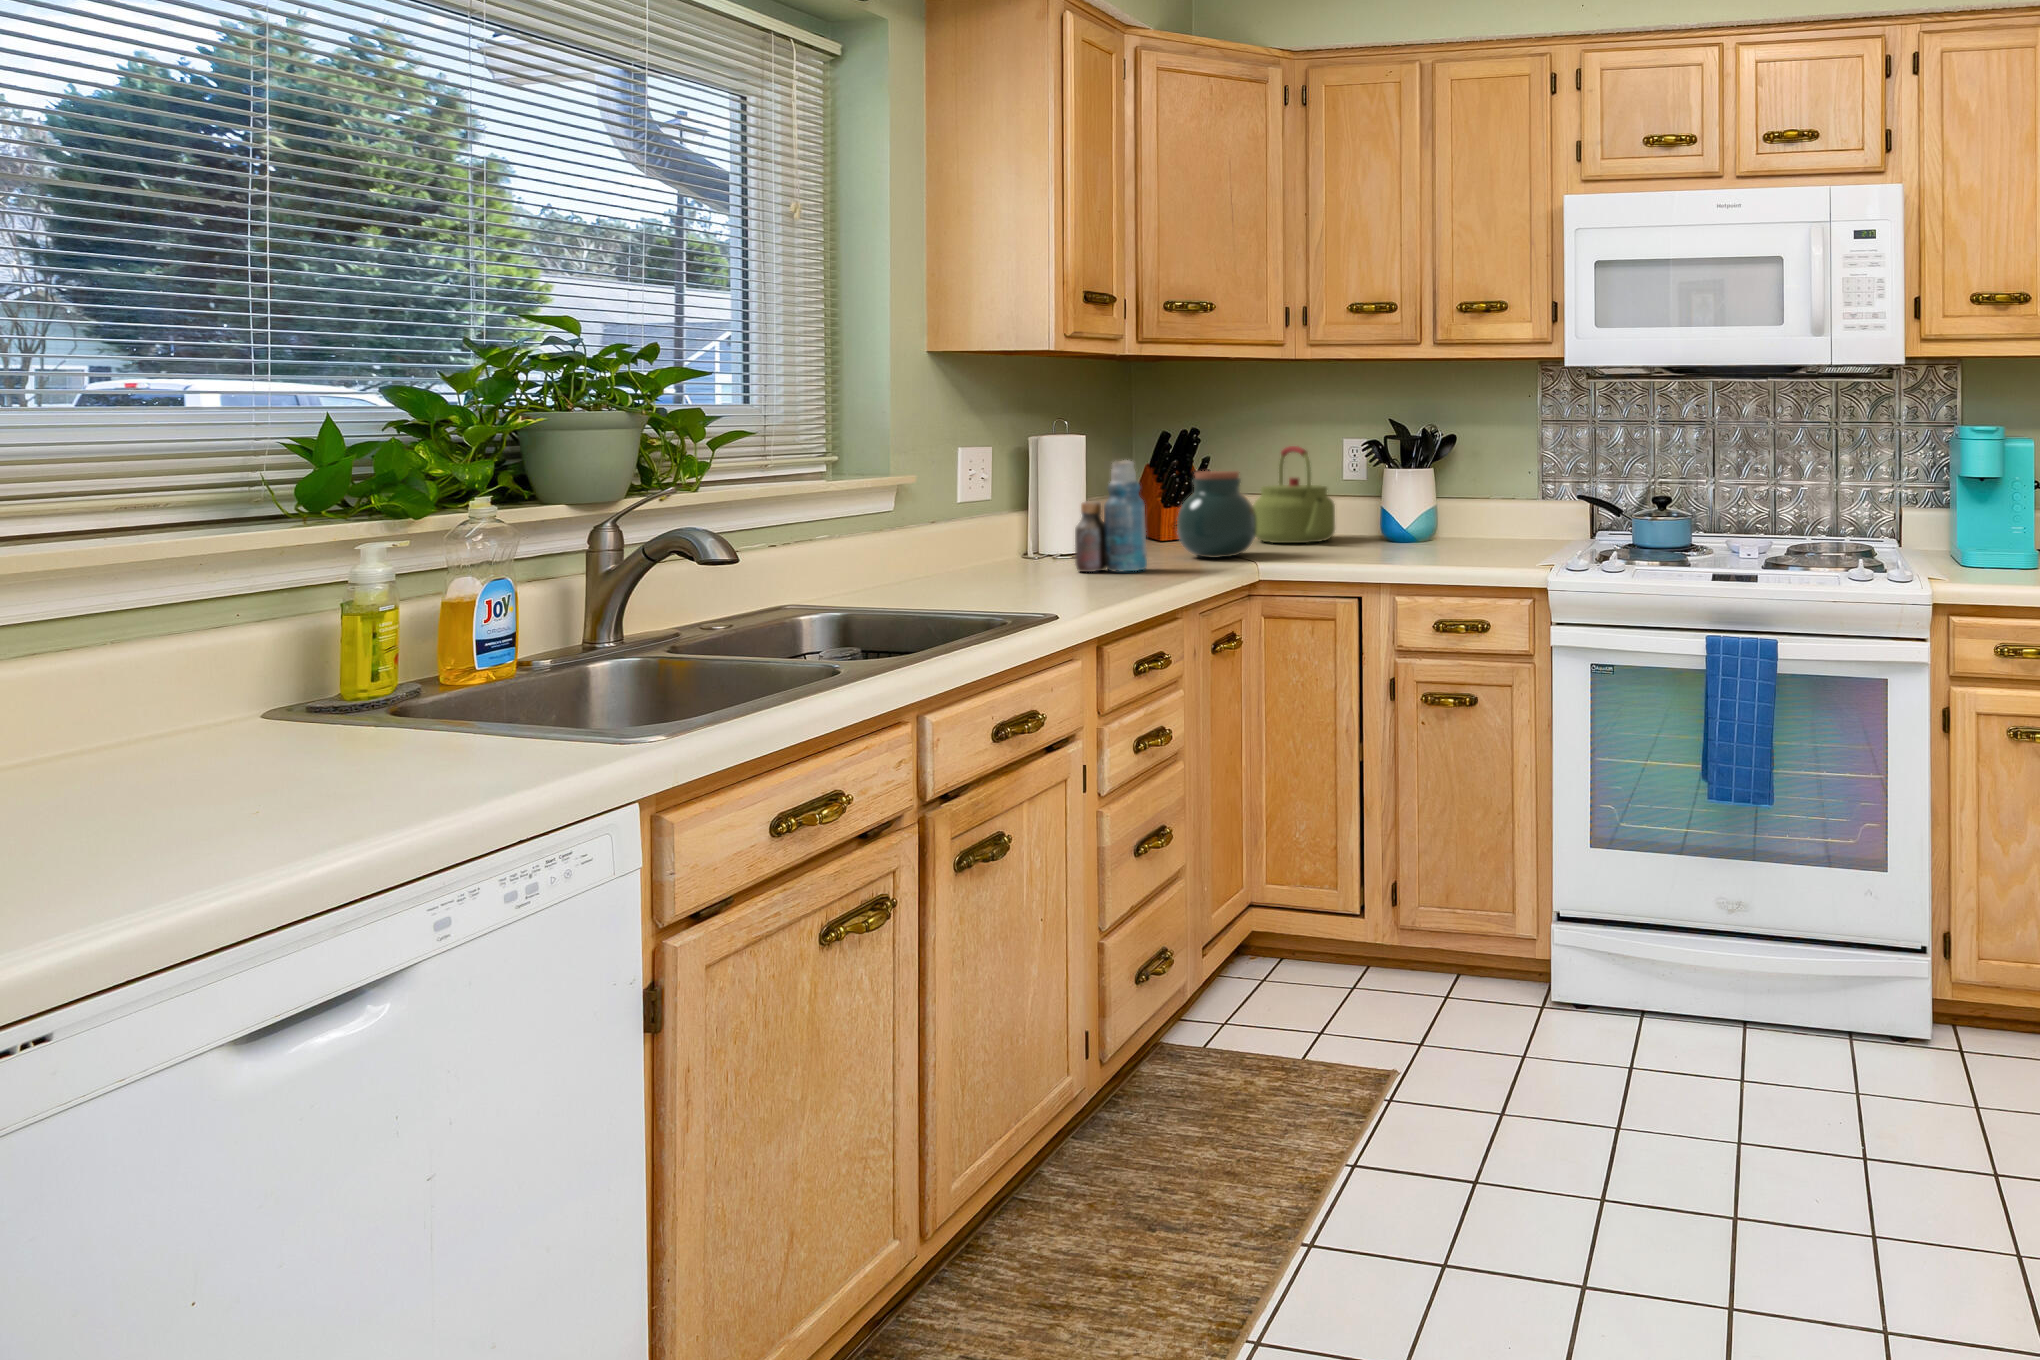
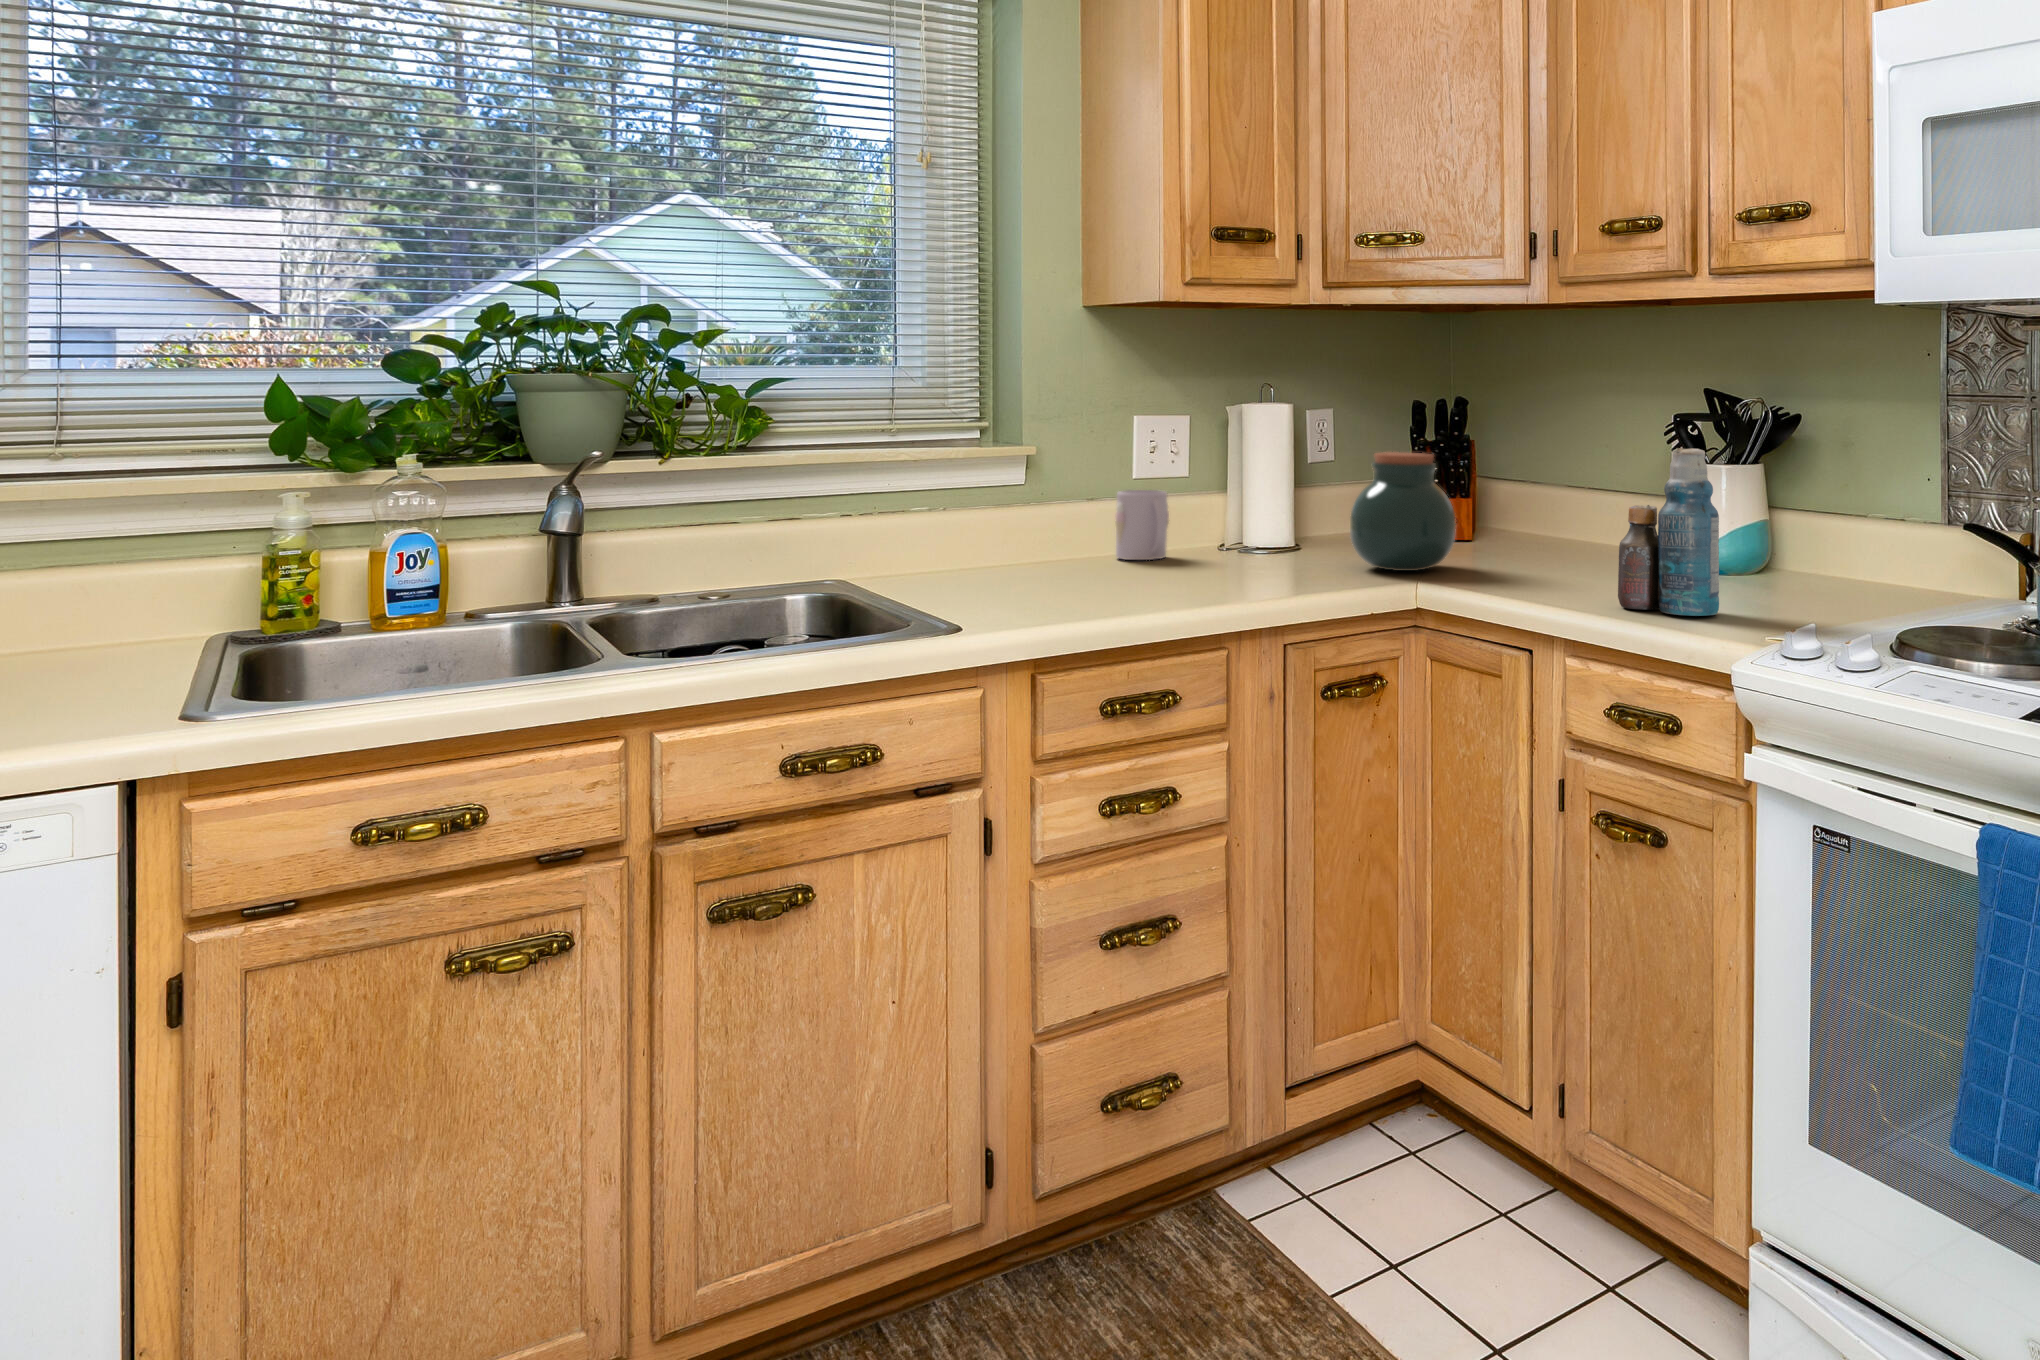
kettle: present [1253,446,1335,543] -> none [1512,422,1629,561]
bottle: present [1075,460,1147,572] -> present [1618,448,1719,616]
mug: none [977,513,1027,571] -> present [1115,490,1169,560]

